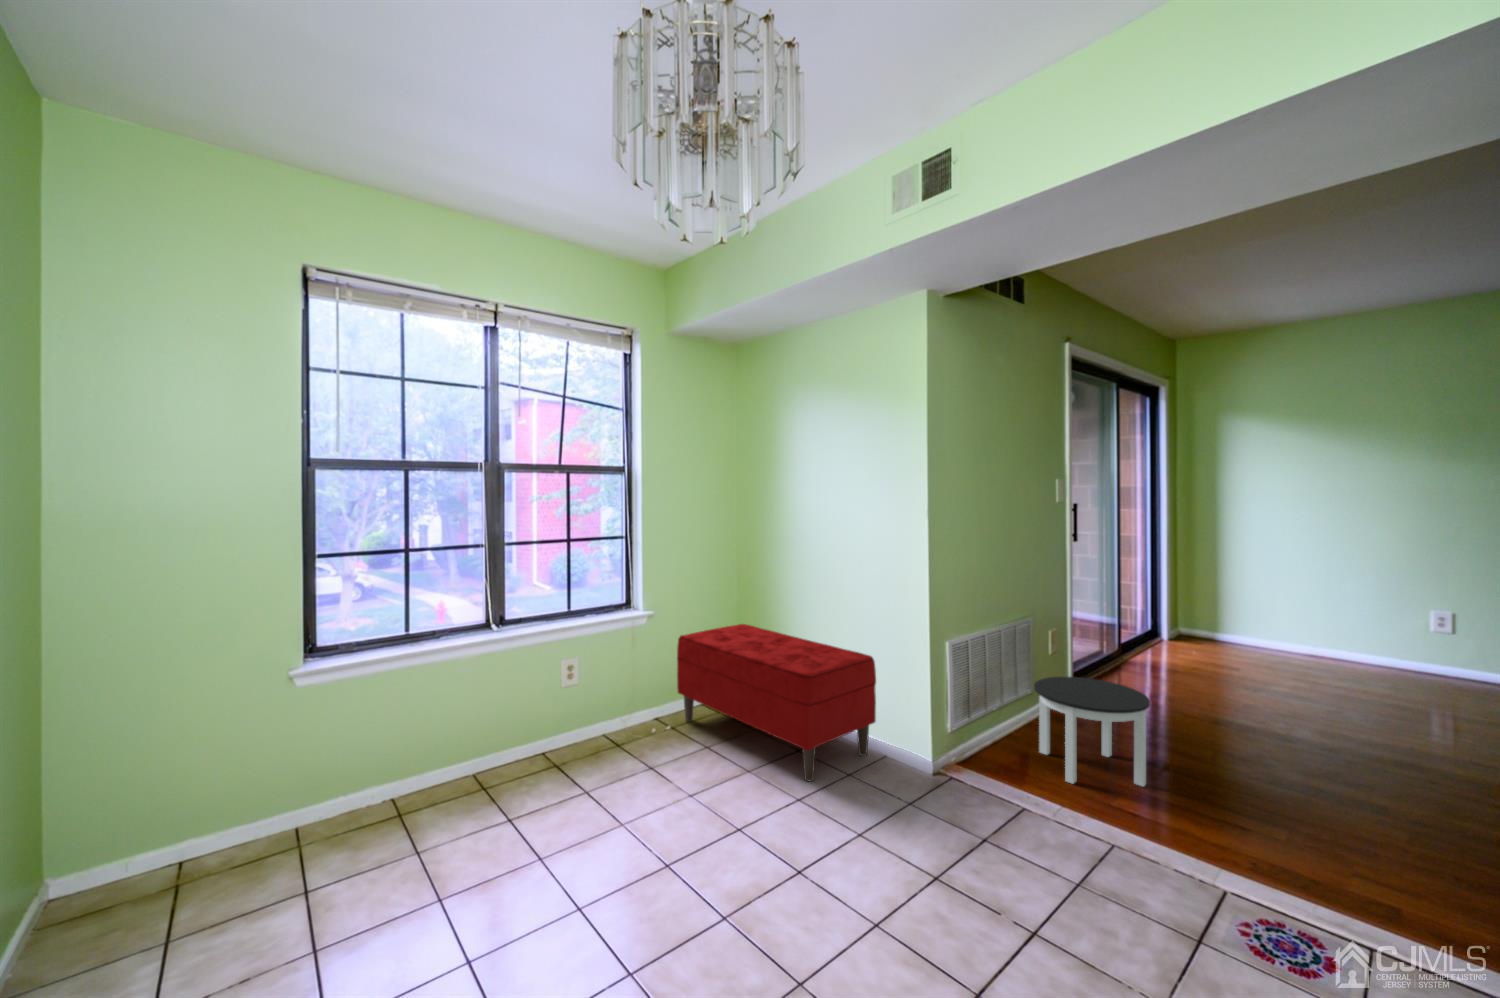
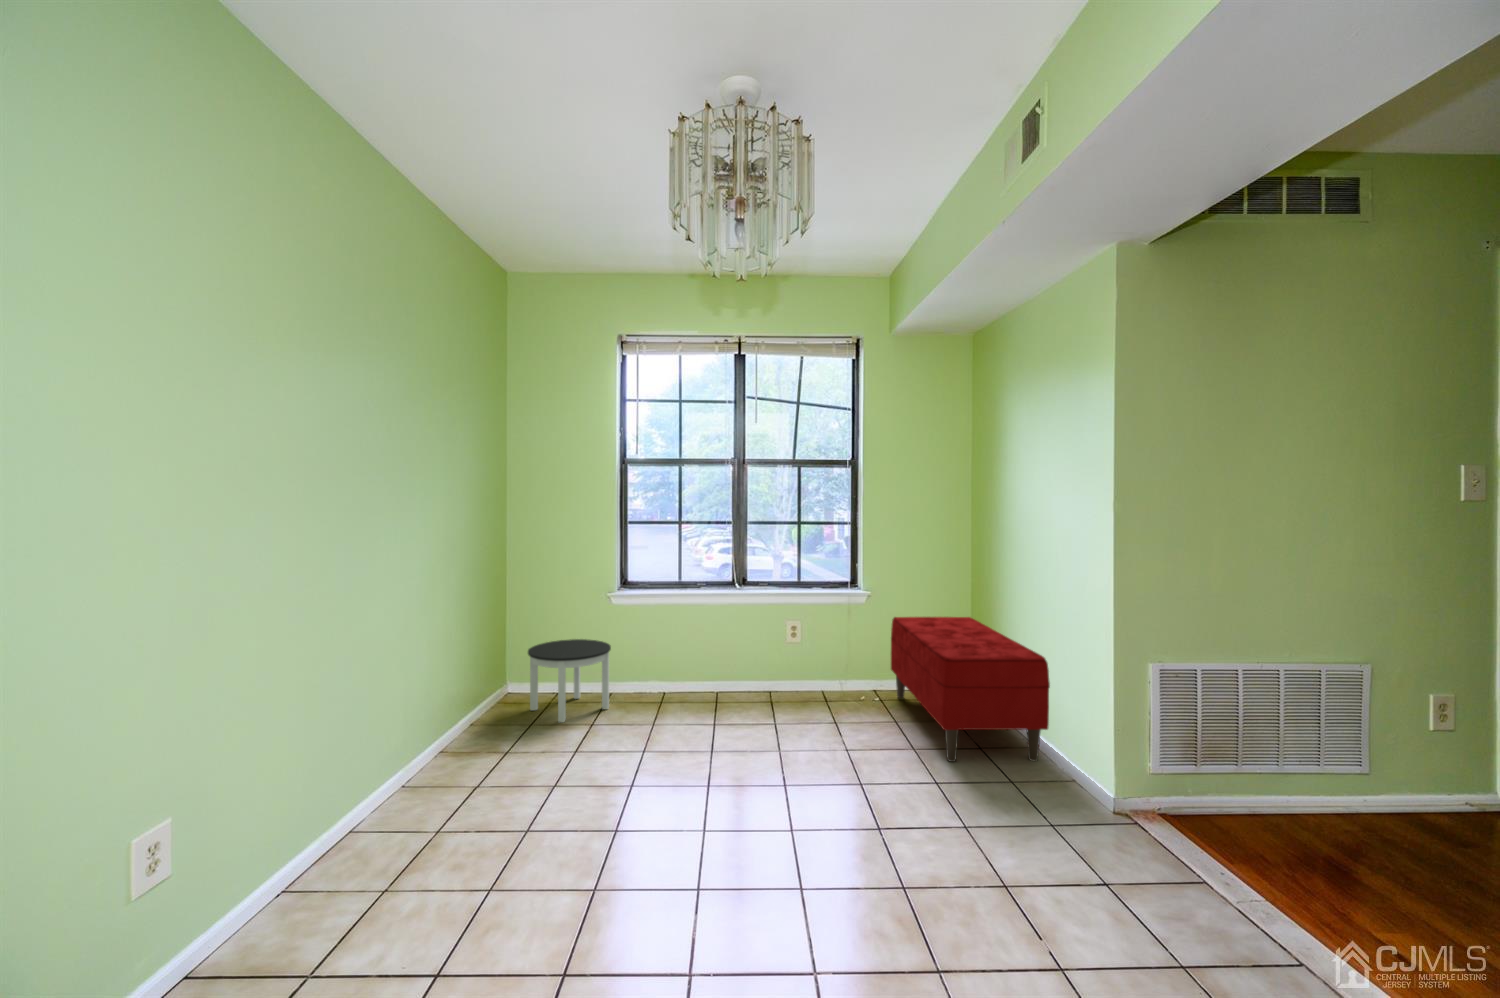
round table: present [1034,677,1150,786] -> present [528,639,611,722]

